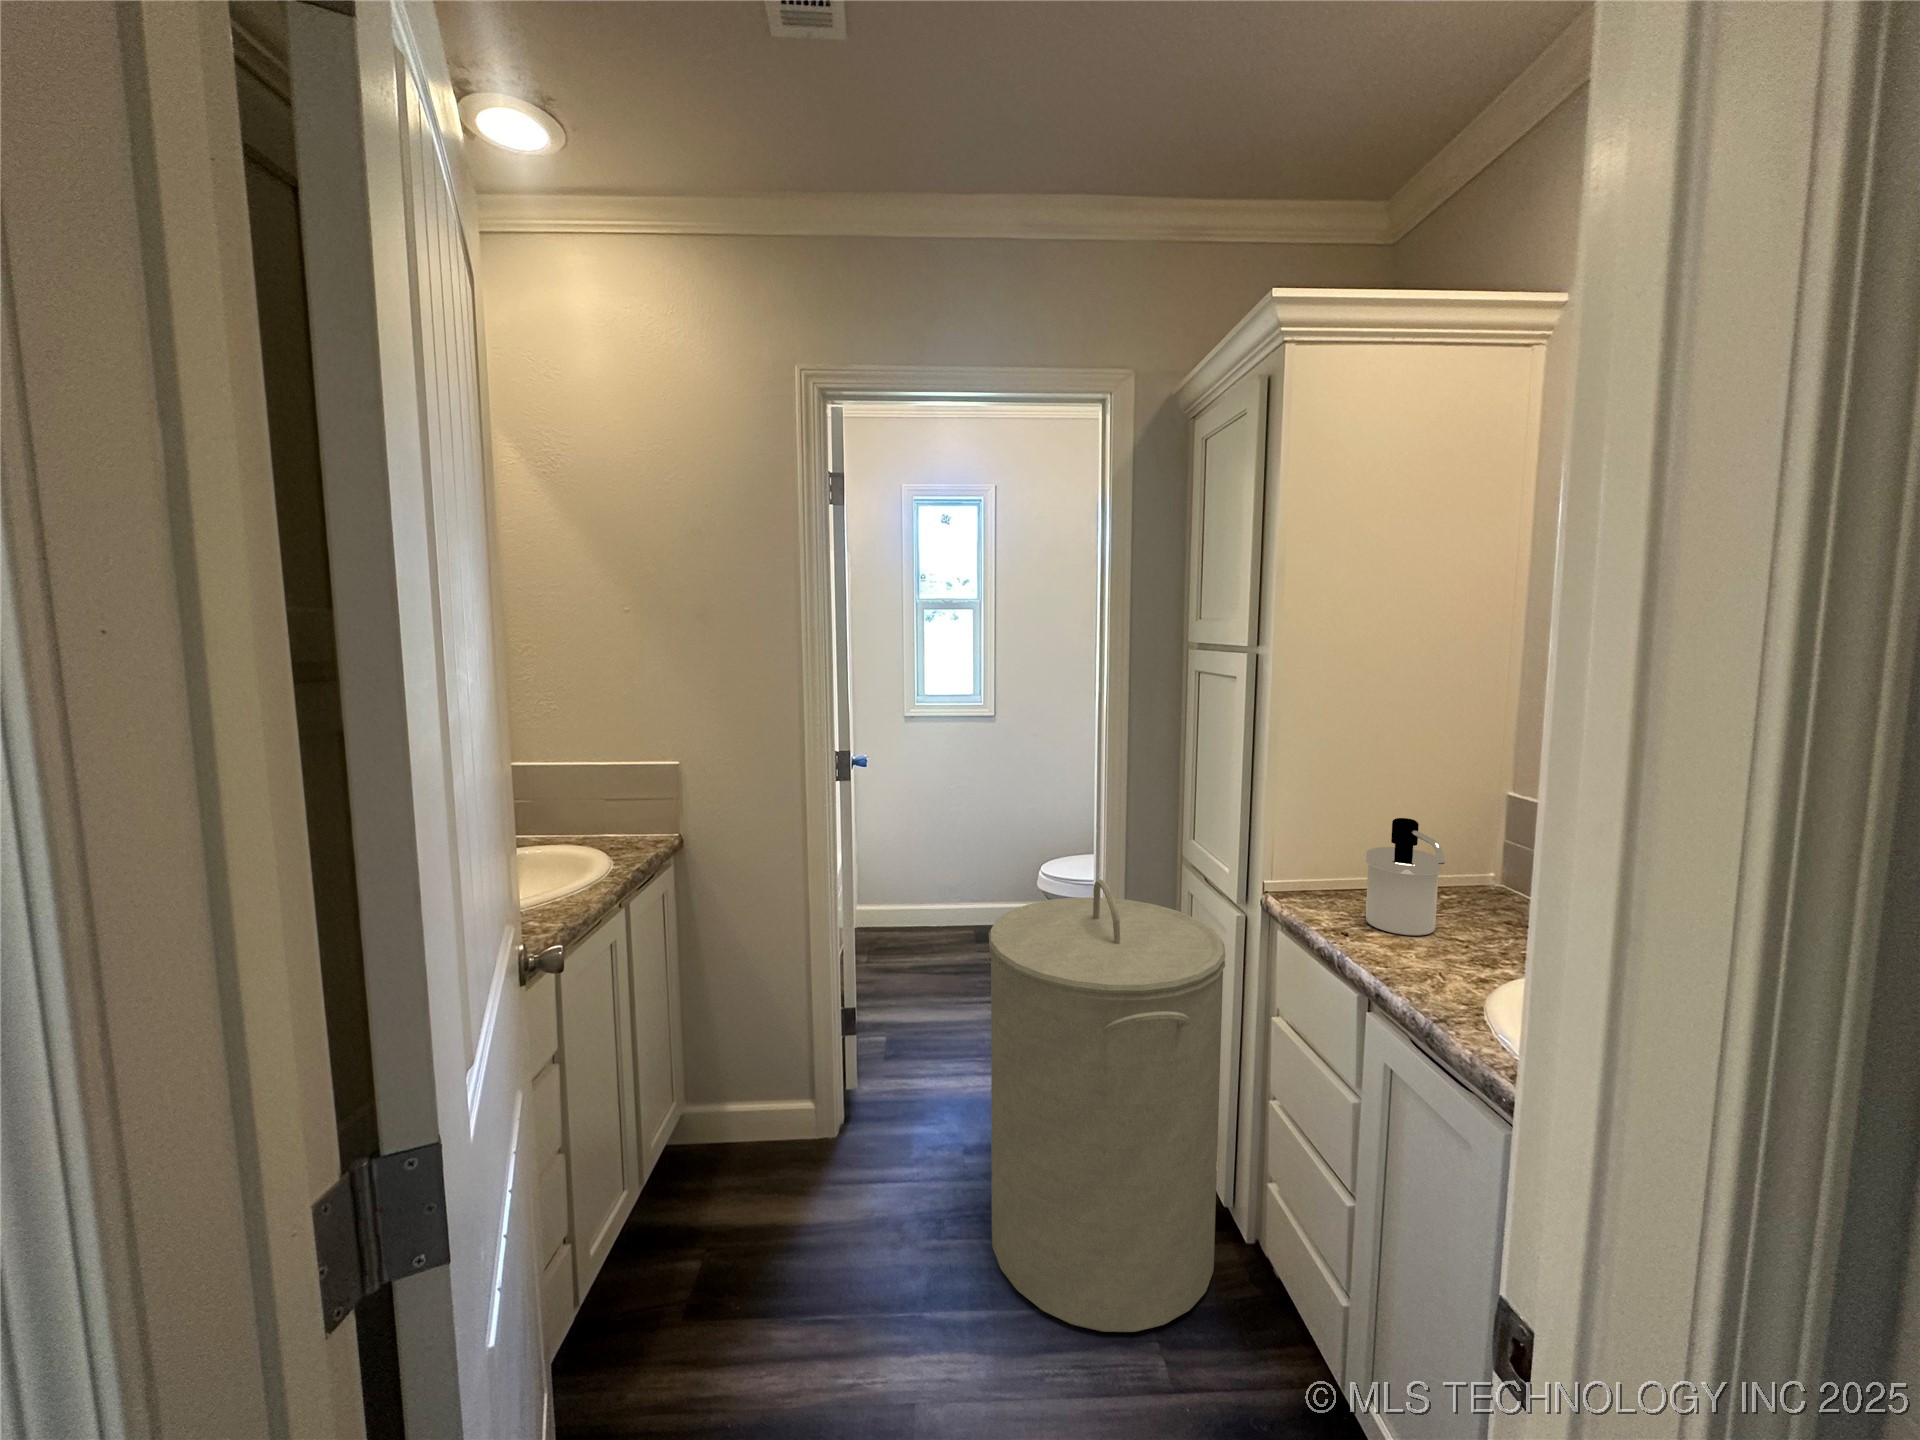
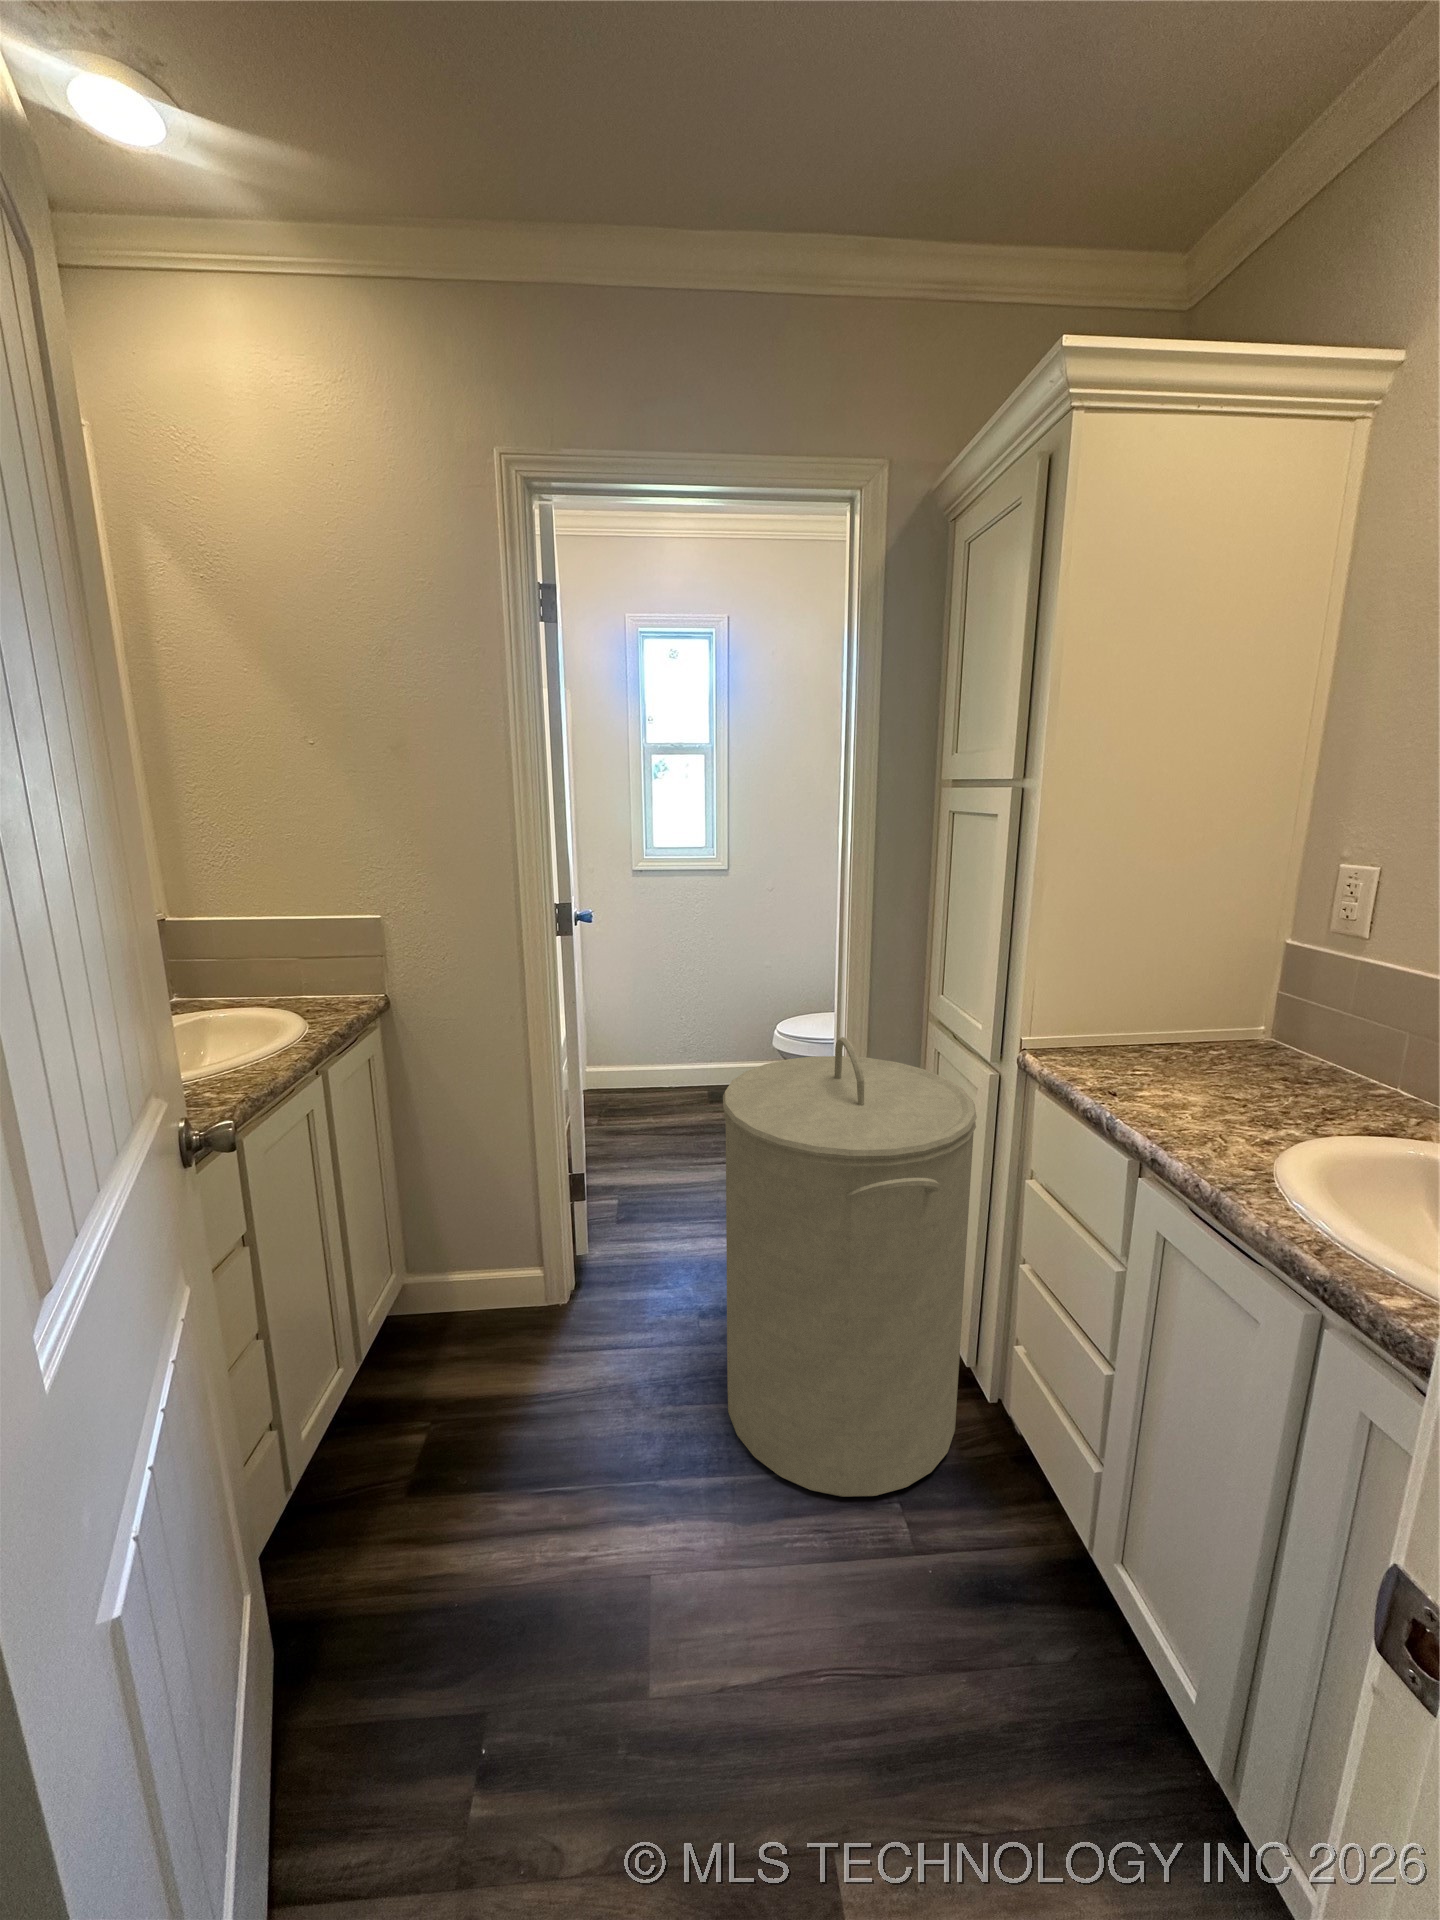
soap dispenser: present [1366,818,1445,935] -> none [1132,967,1229,1093]

